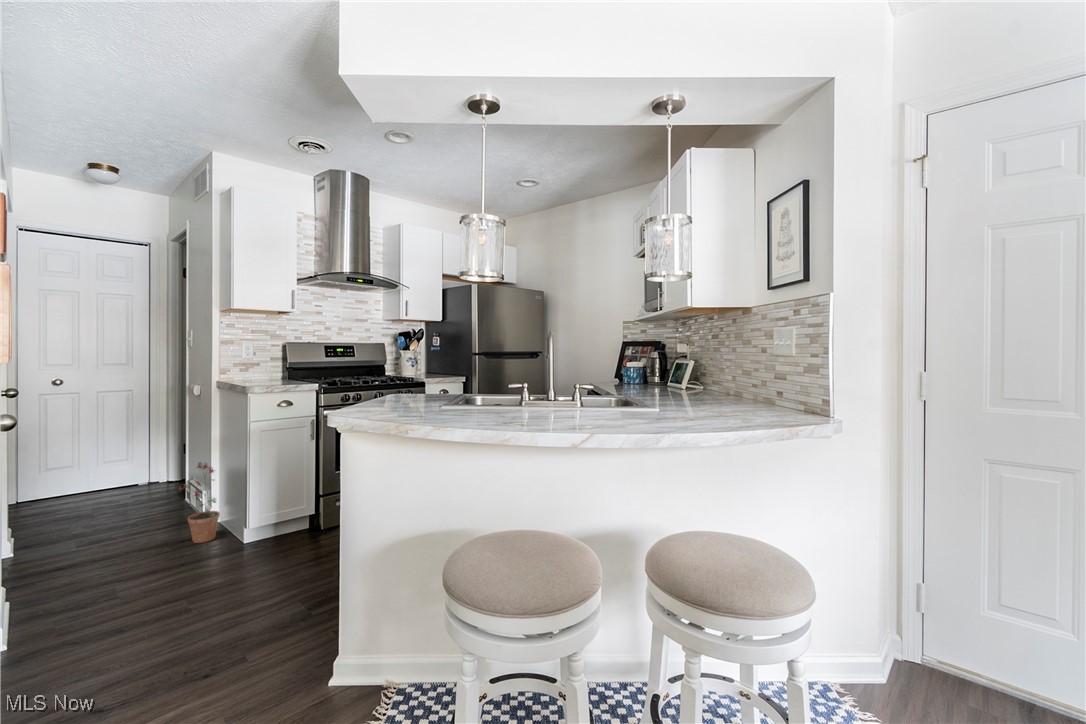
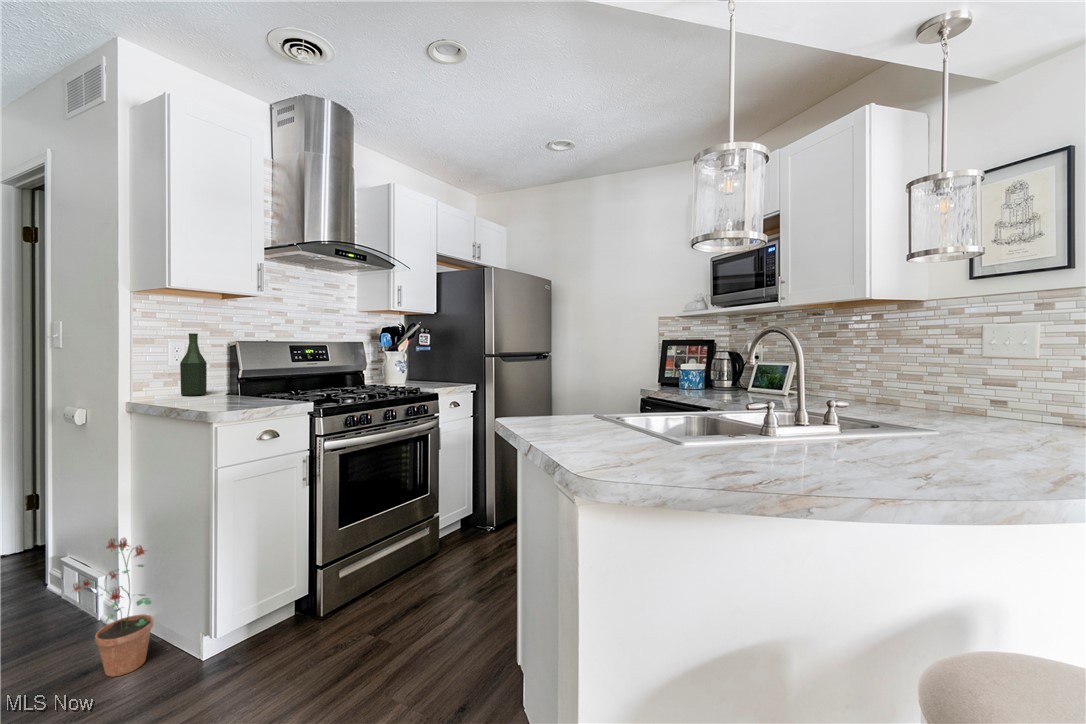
bottle: none [248,338,265,379] -> present [180,333,207,396]

